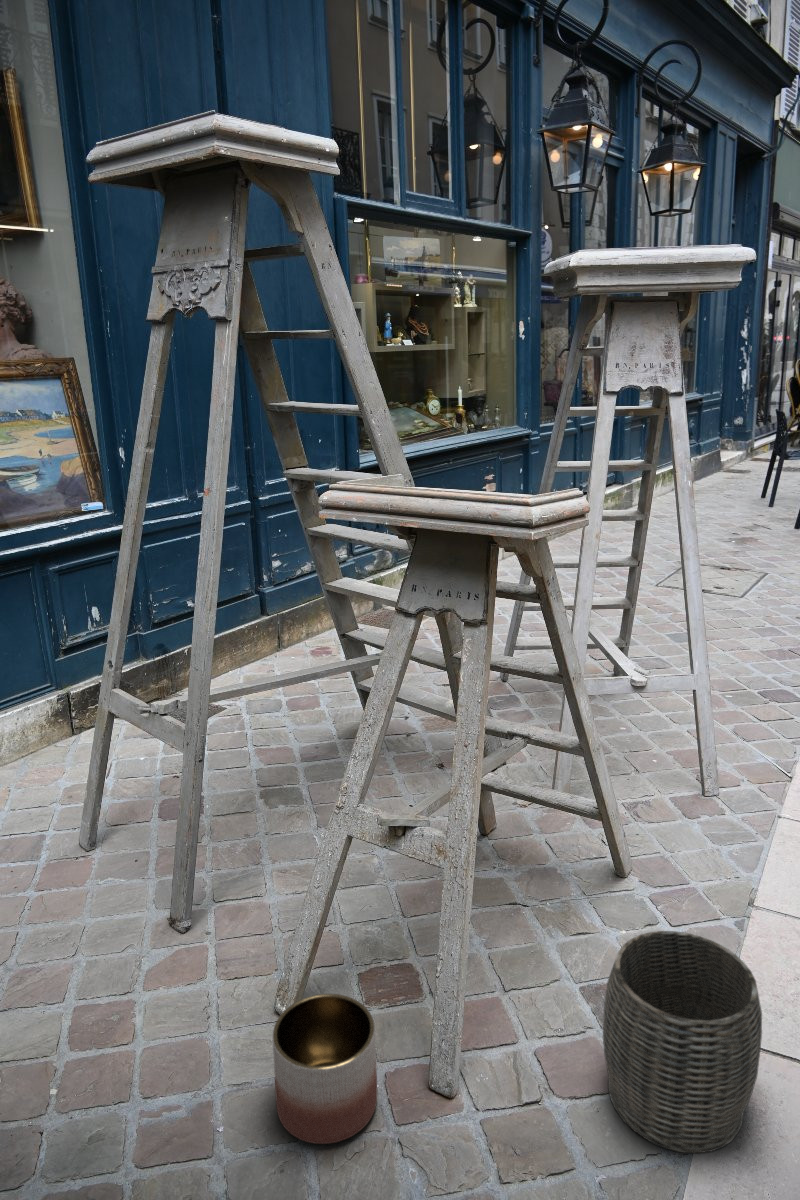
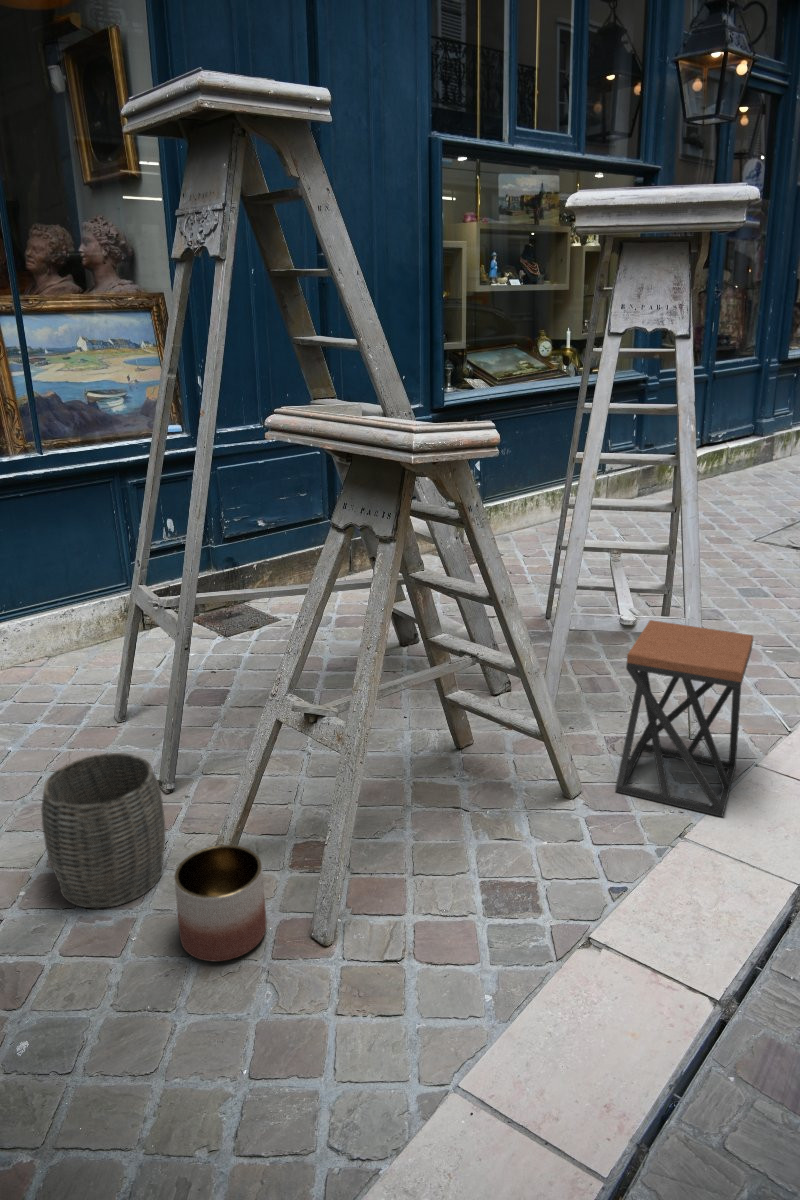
stool: none [659,680,794,876] -> present [616,620,753,817]
woven basket: present [603,931,762,1153] -> present [41,753,165,908]

